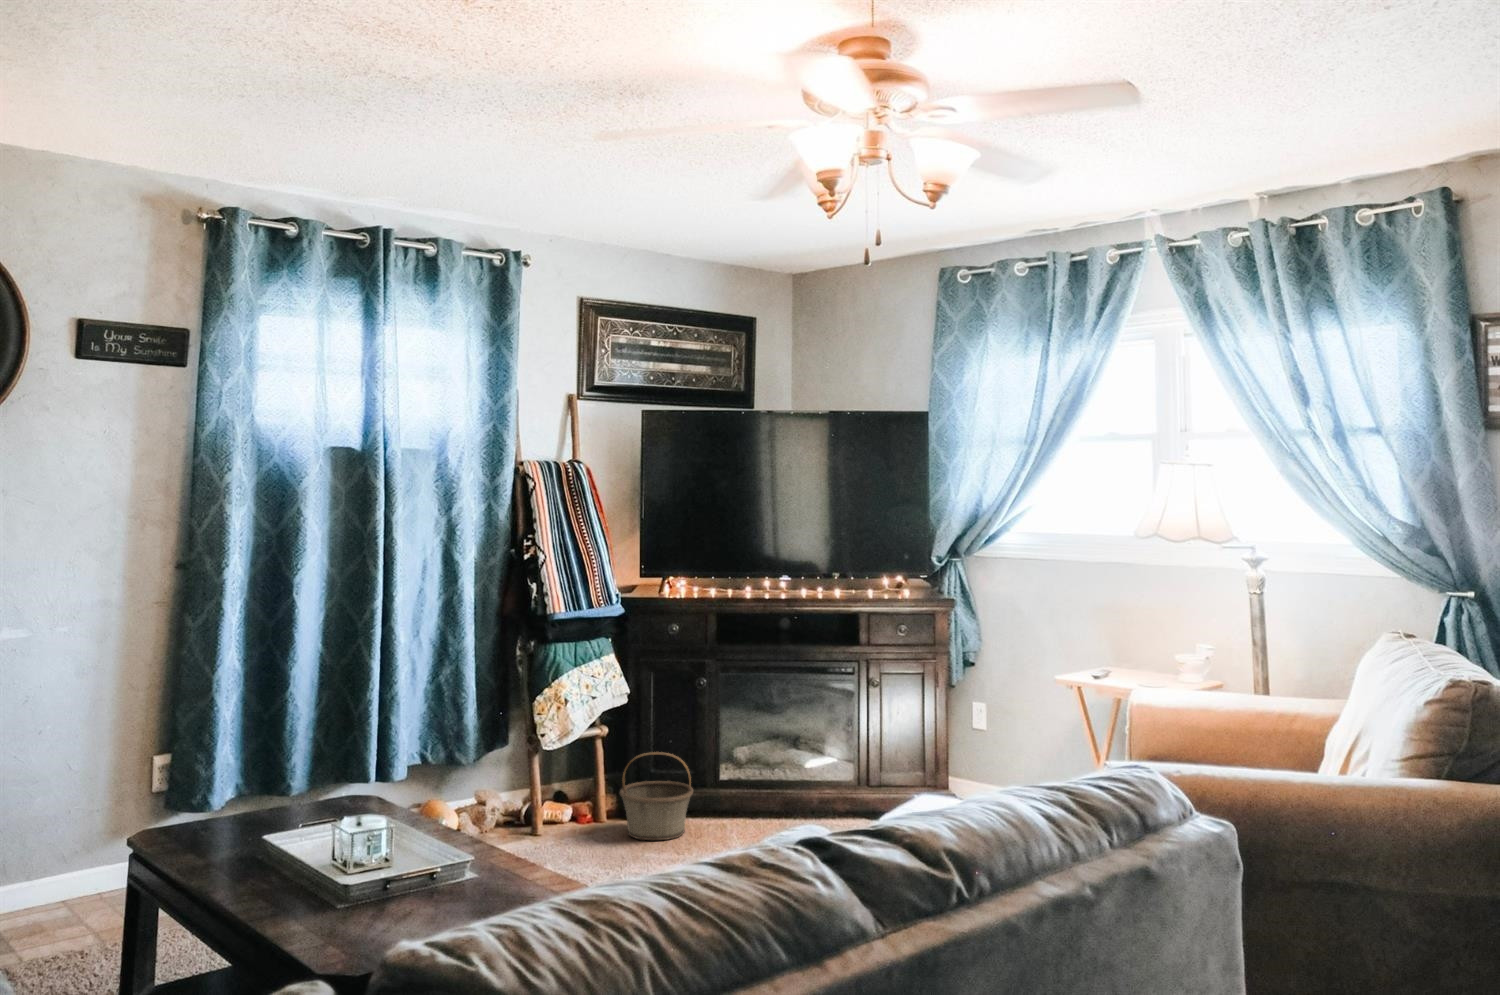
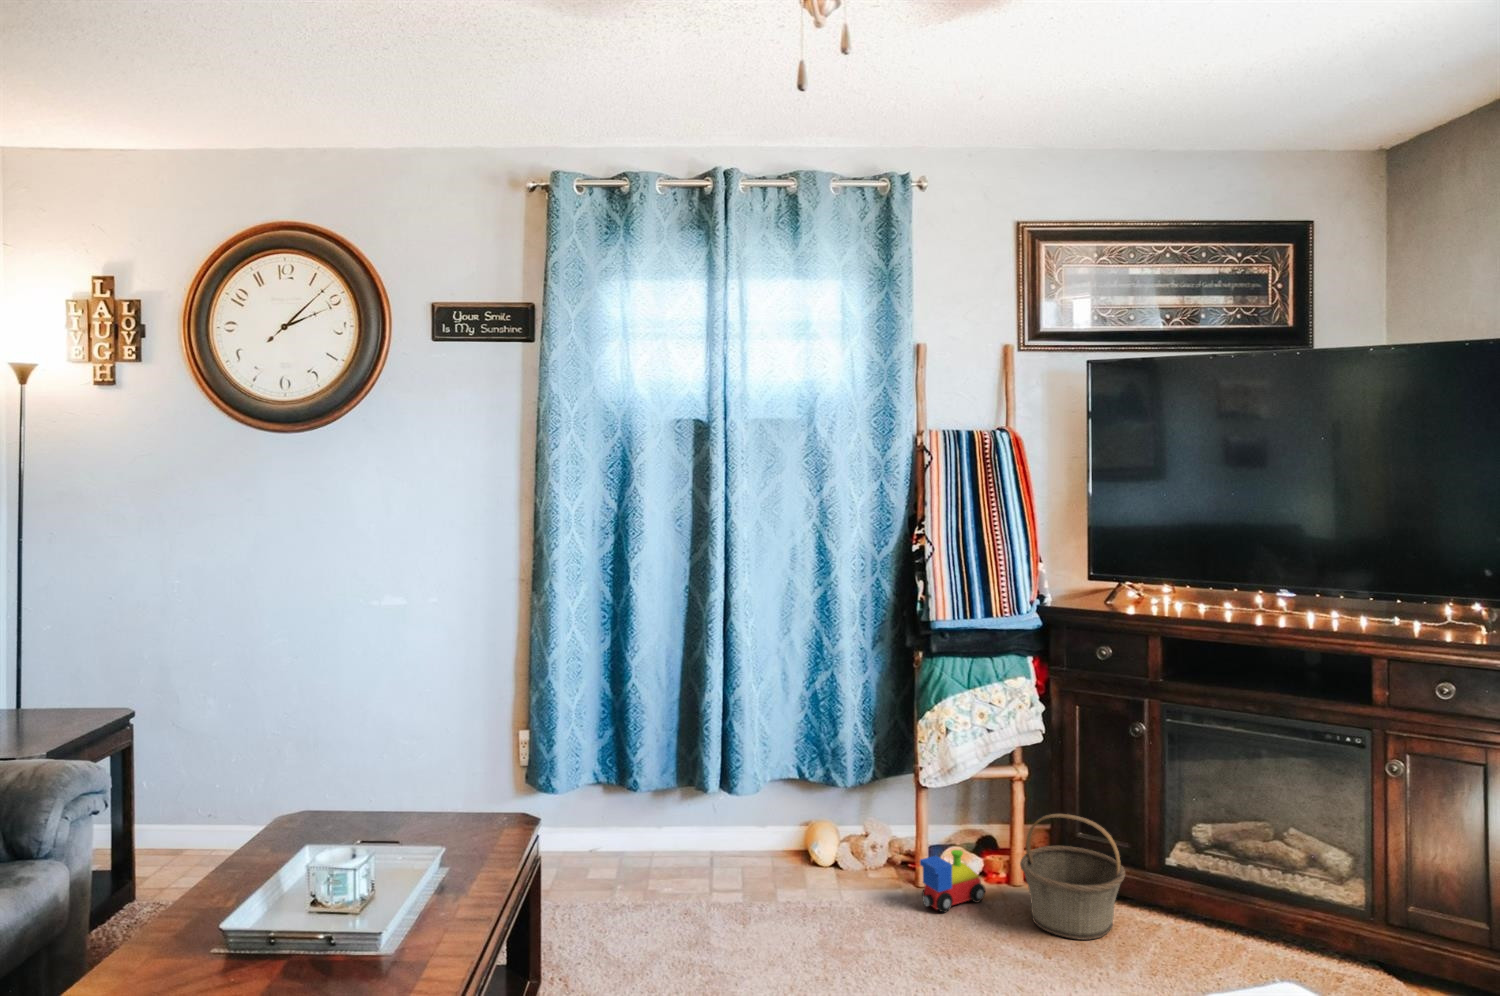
toy train: none [542,796,589,844] -> present [920,850,985,912]

